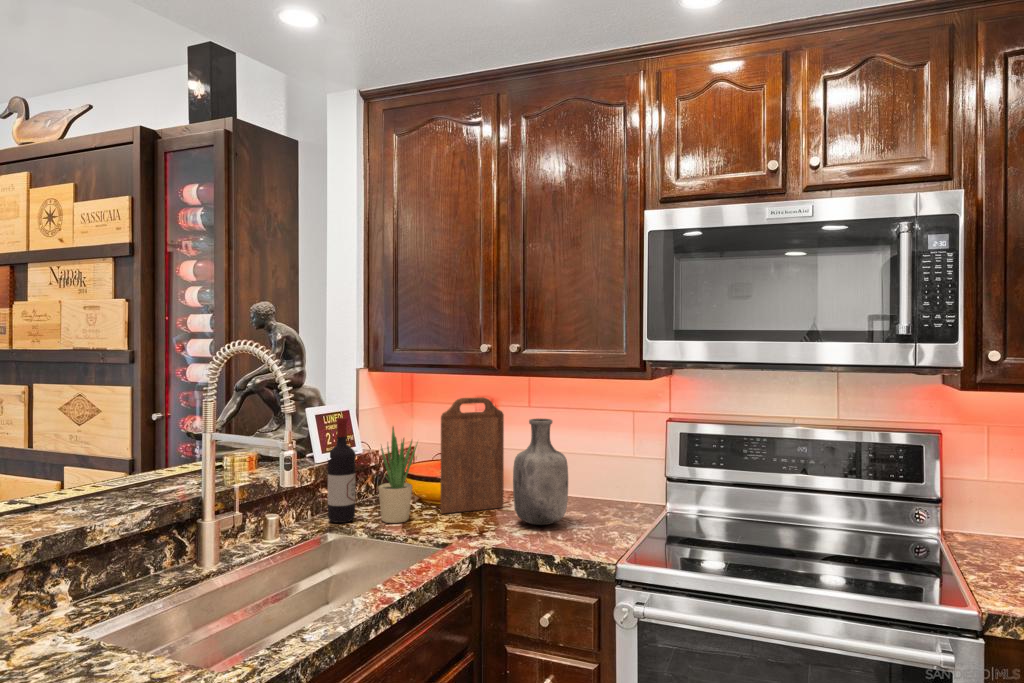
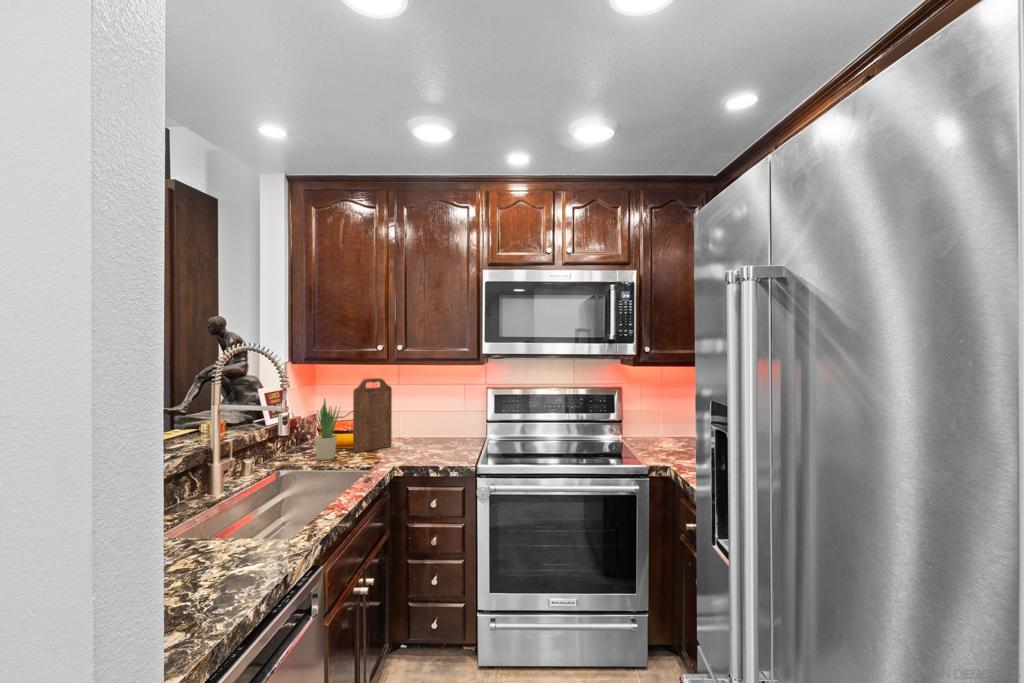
wine bottle: present [328,418,356,523] -> none [278,394,298,464]
vase: present [513,419,568,525] -> none [404,389,437,453]

